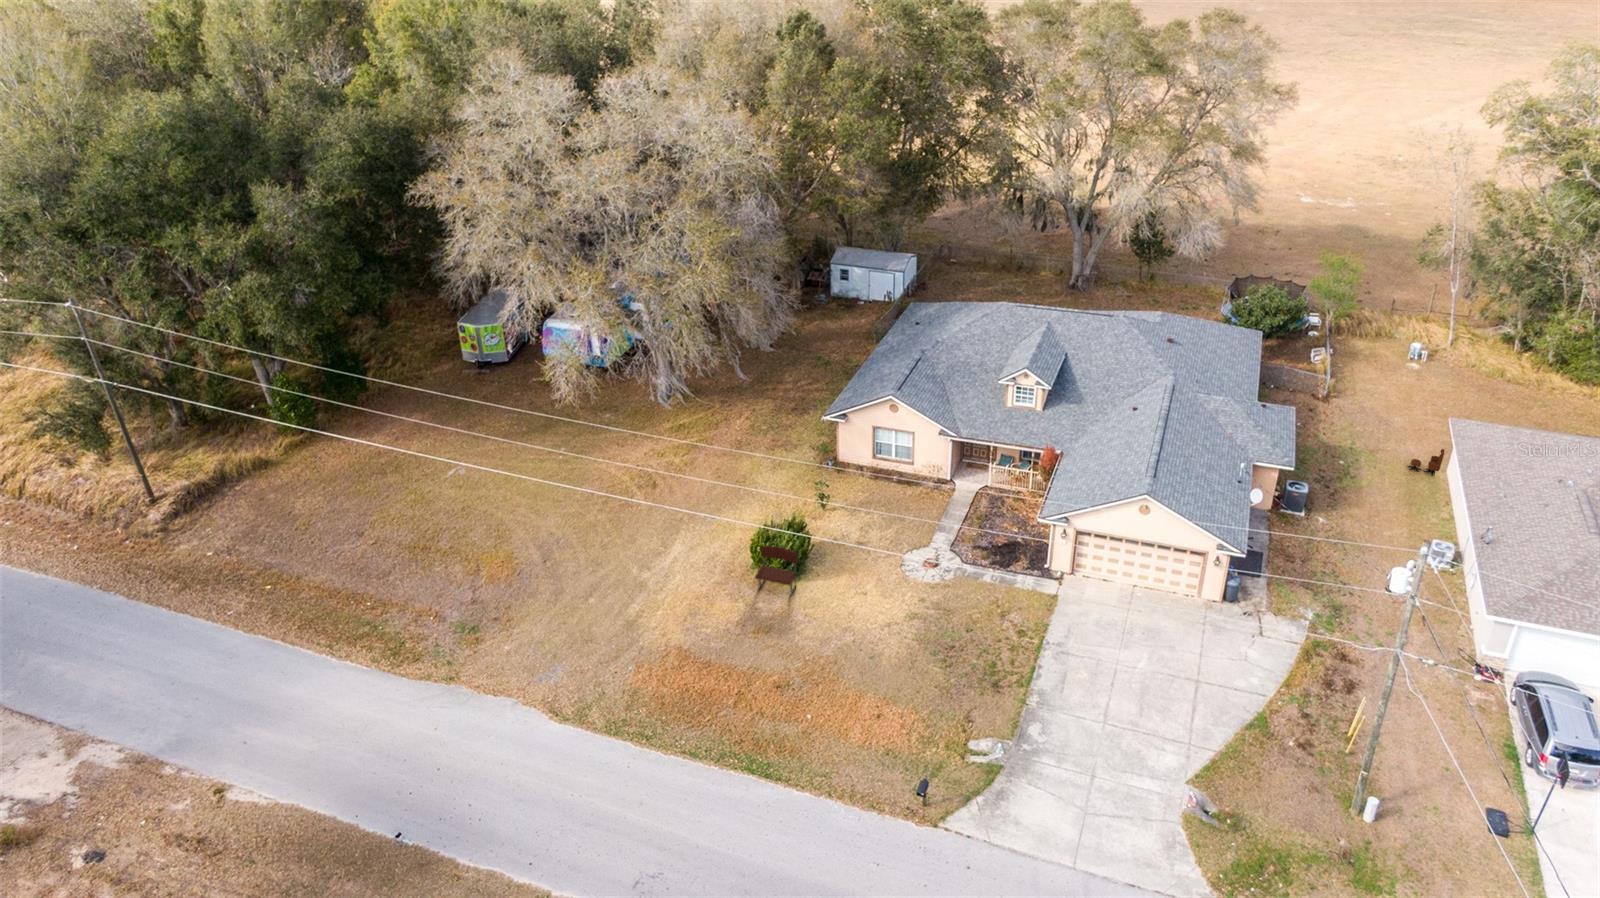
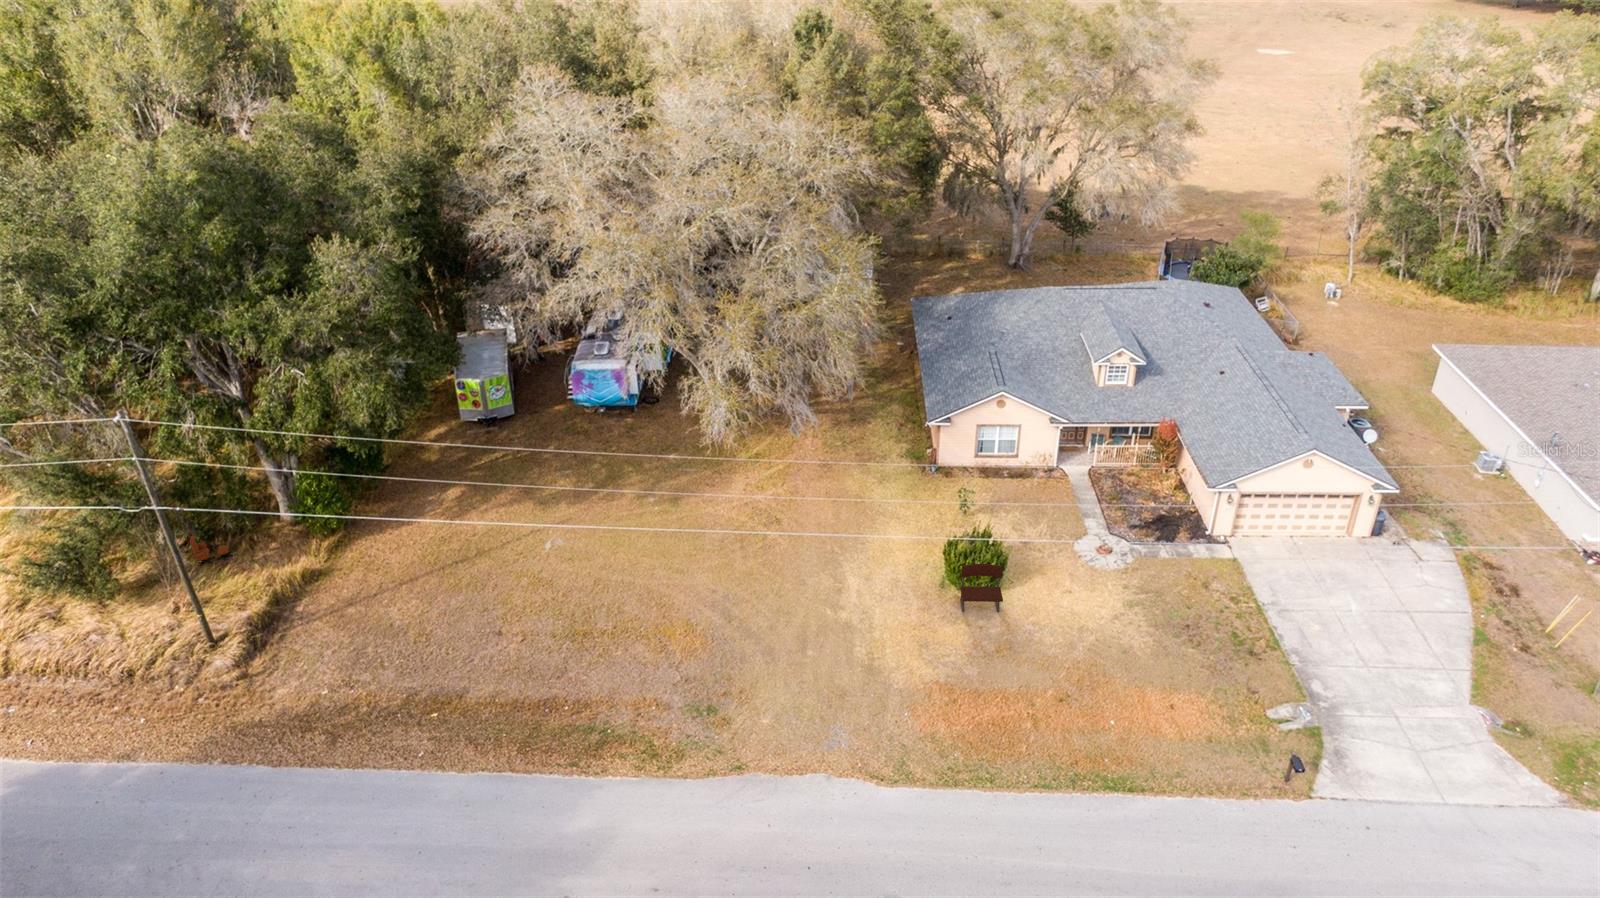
lounge chair: present [1408,449,1444,476] -> present [190,536,233,566]

